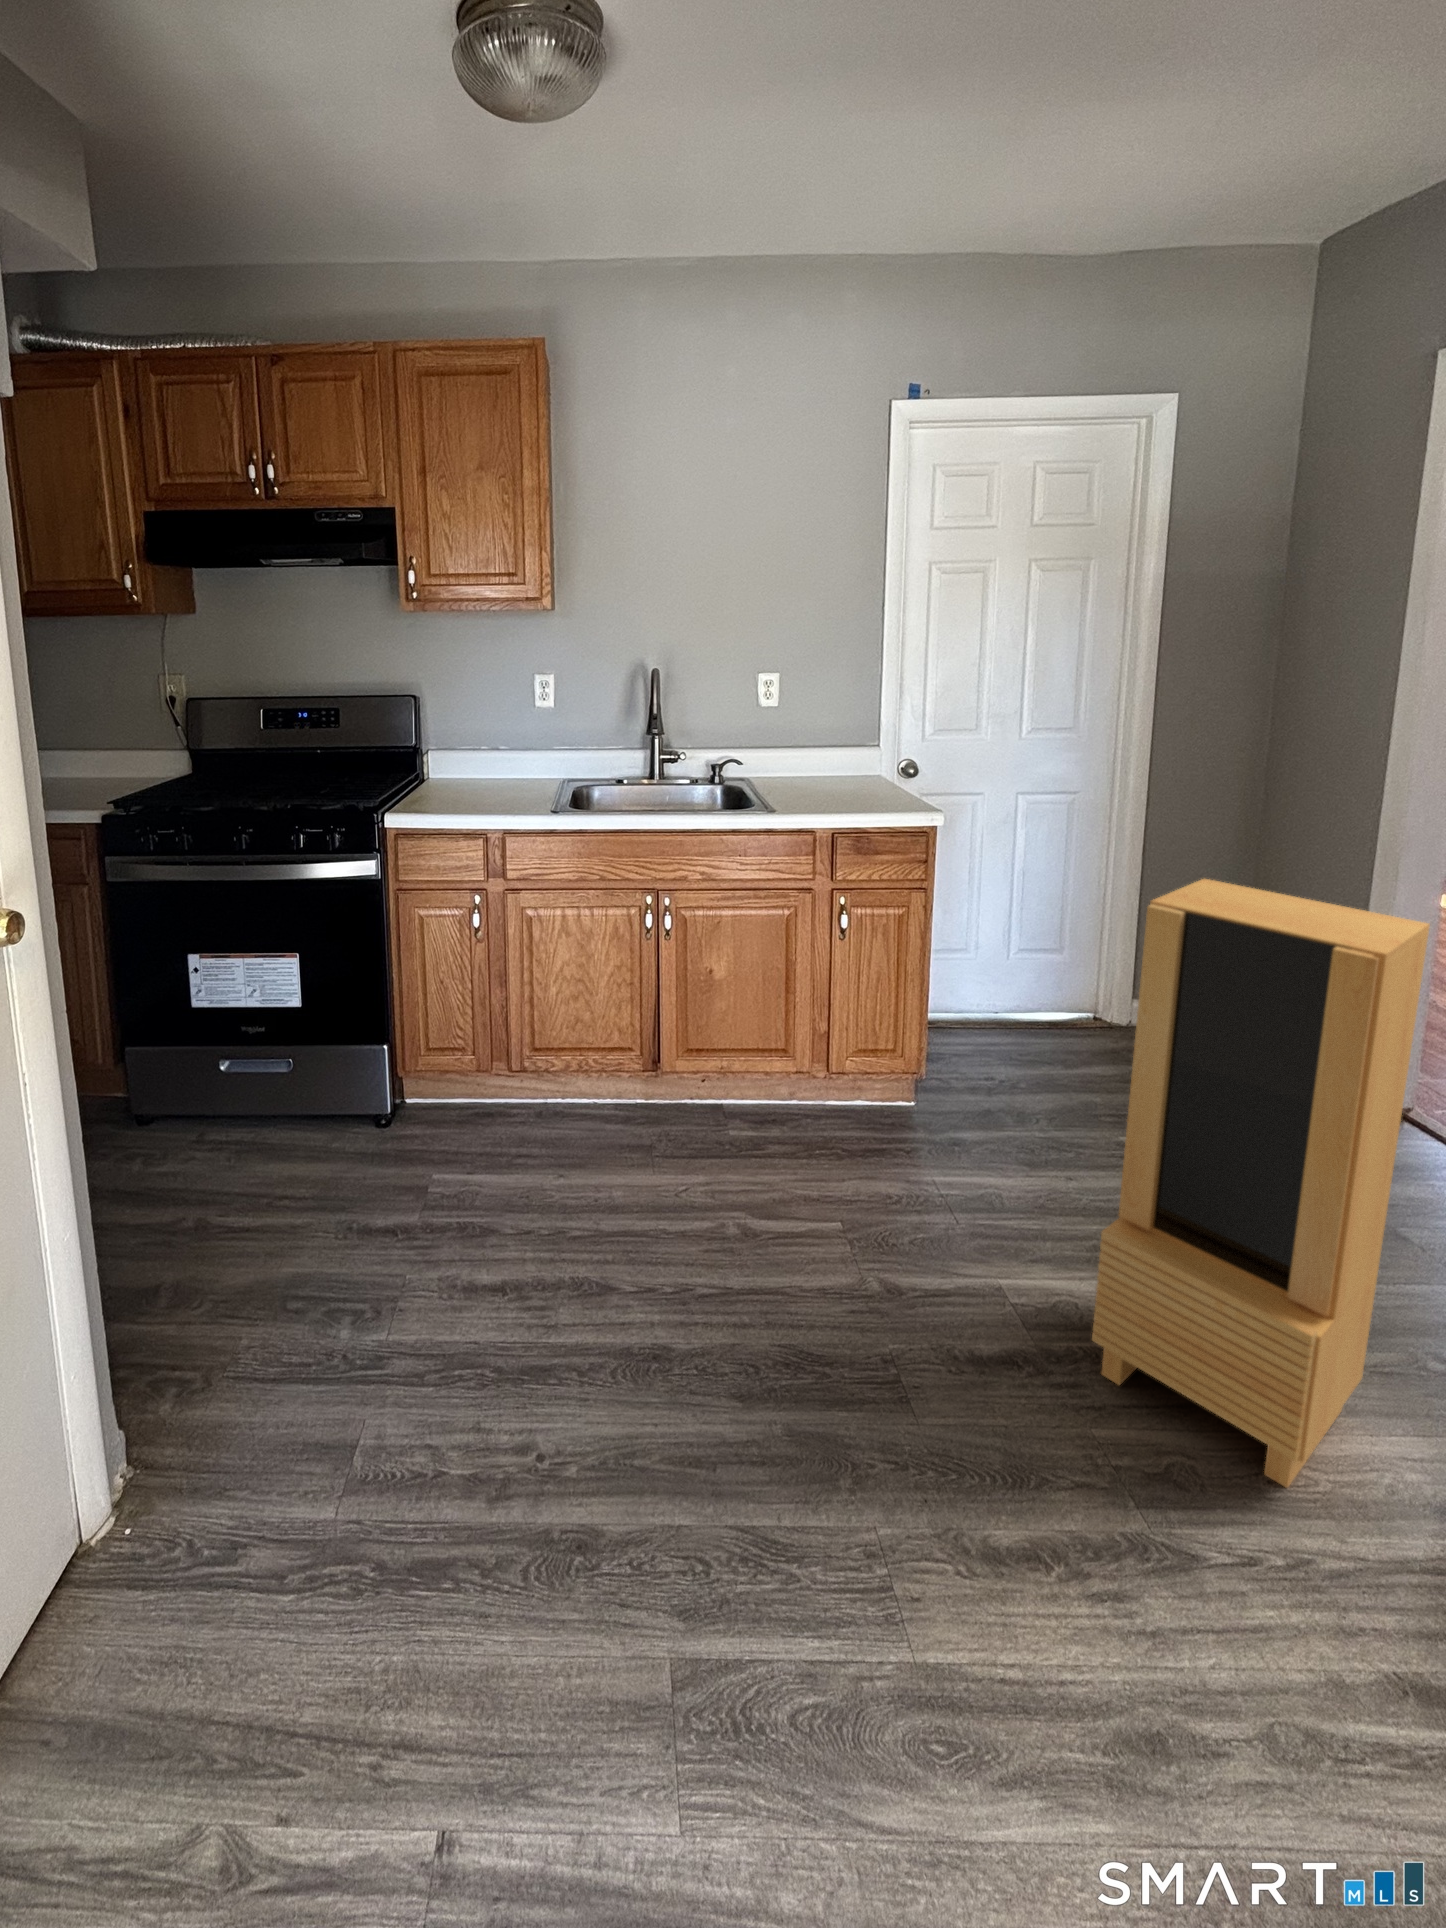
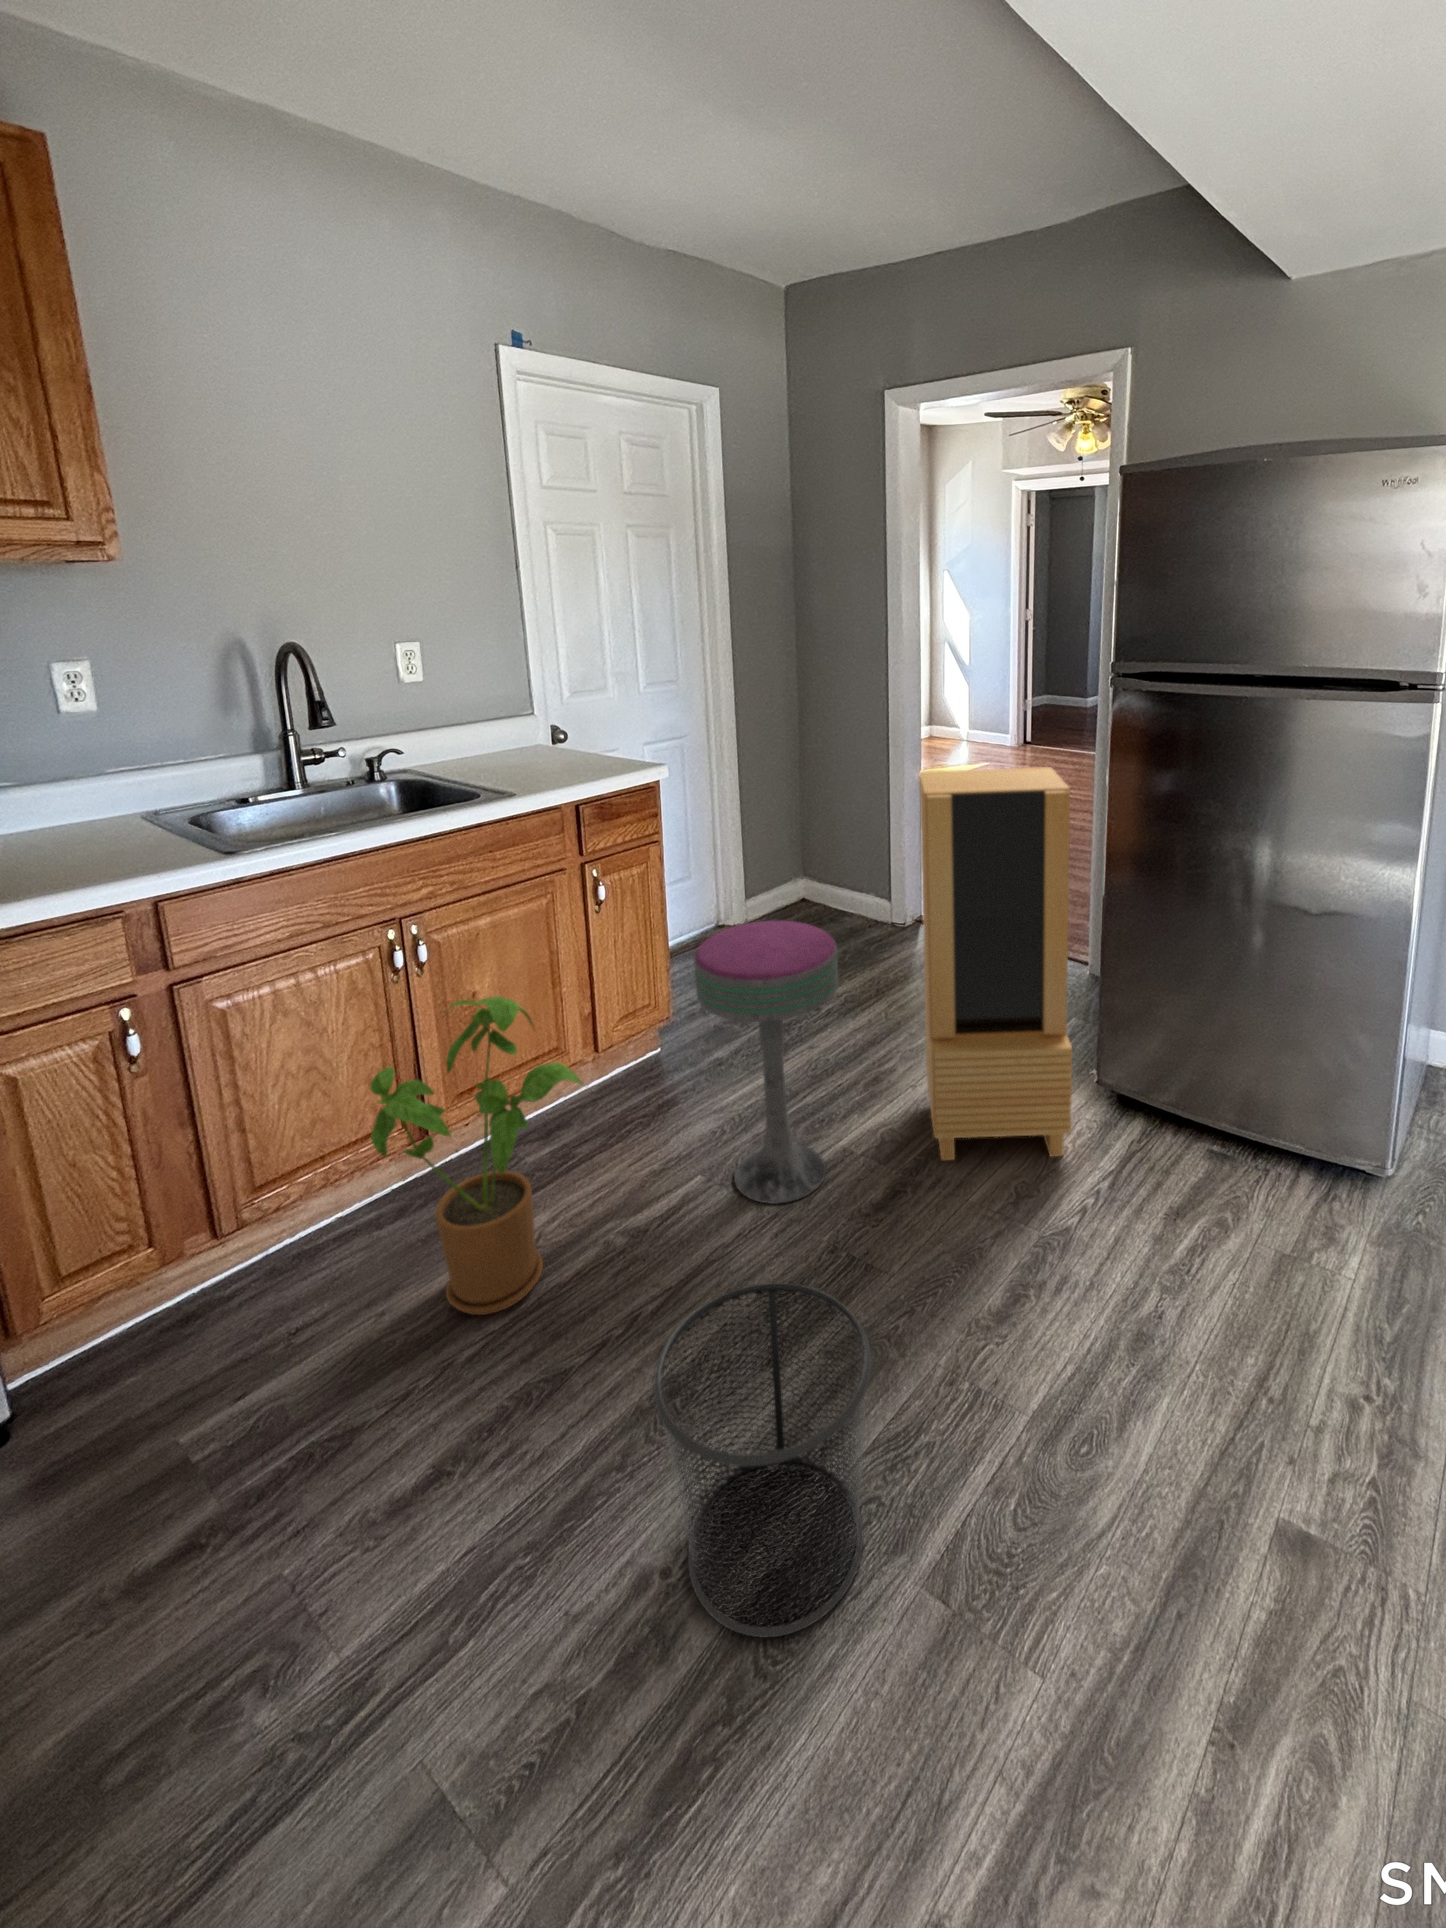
house plant: none [564,959,709,1222] -> present [370,996,583,1315]
bar stool: none [846,987,1013,1305] -> present [694,921,839,1204]
waste bin: none [516,1270,717,1596] -> present [653,1282,872,1637]

